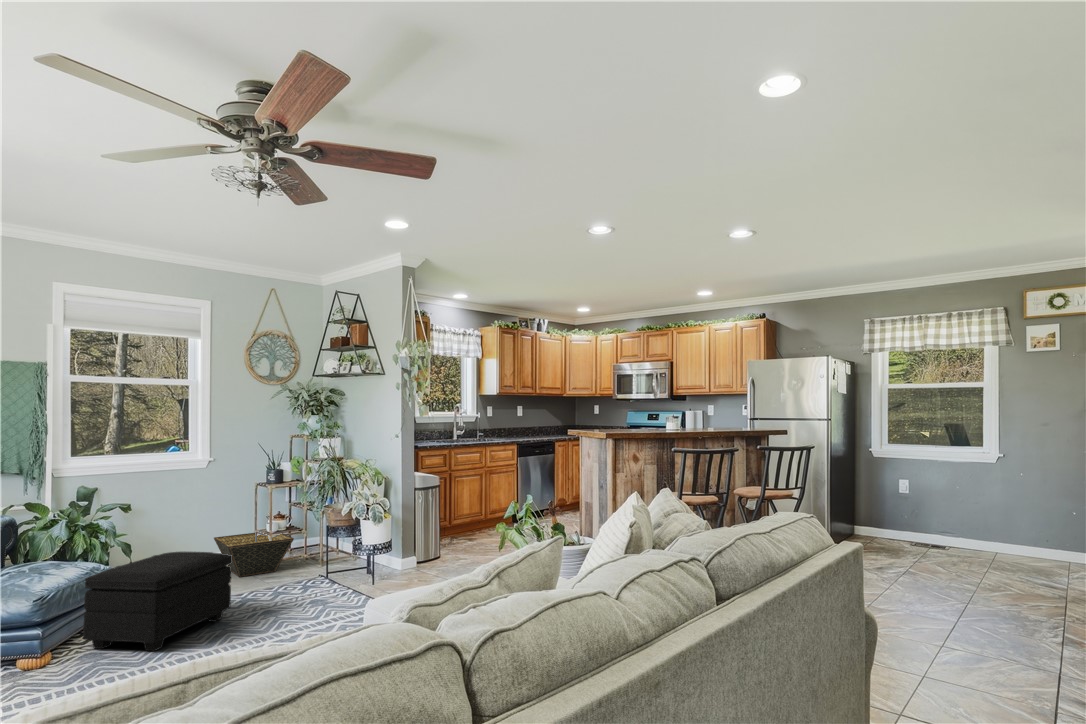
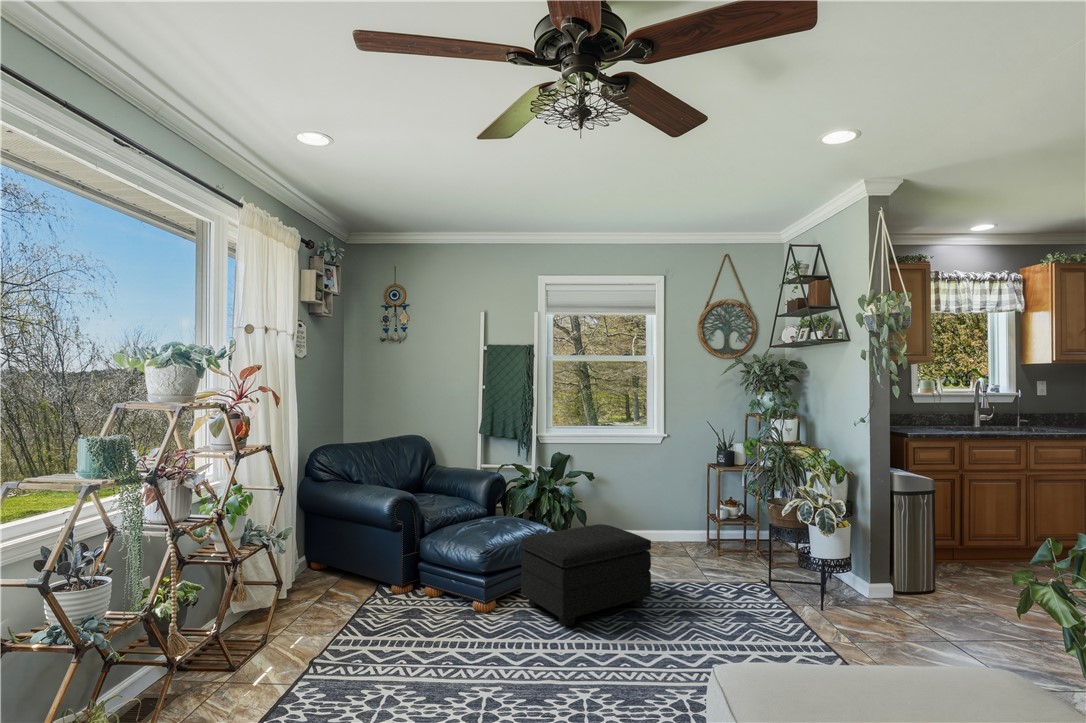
basket: present [214,533,294,577] -> none [672,508,744,556]

